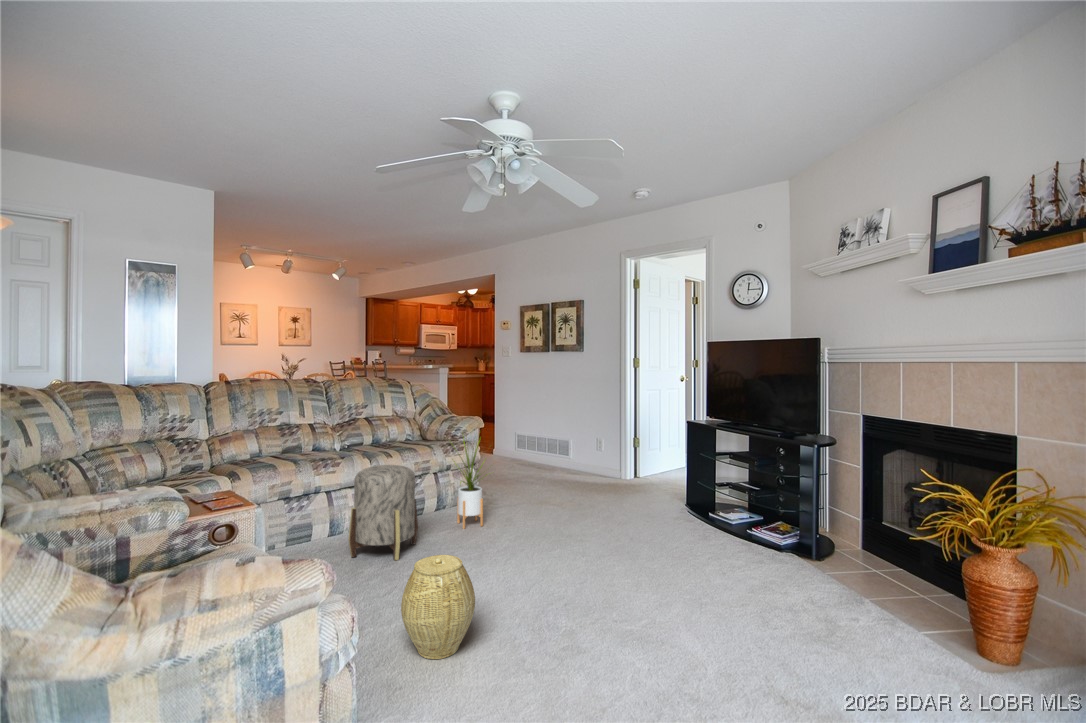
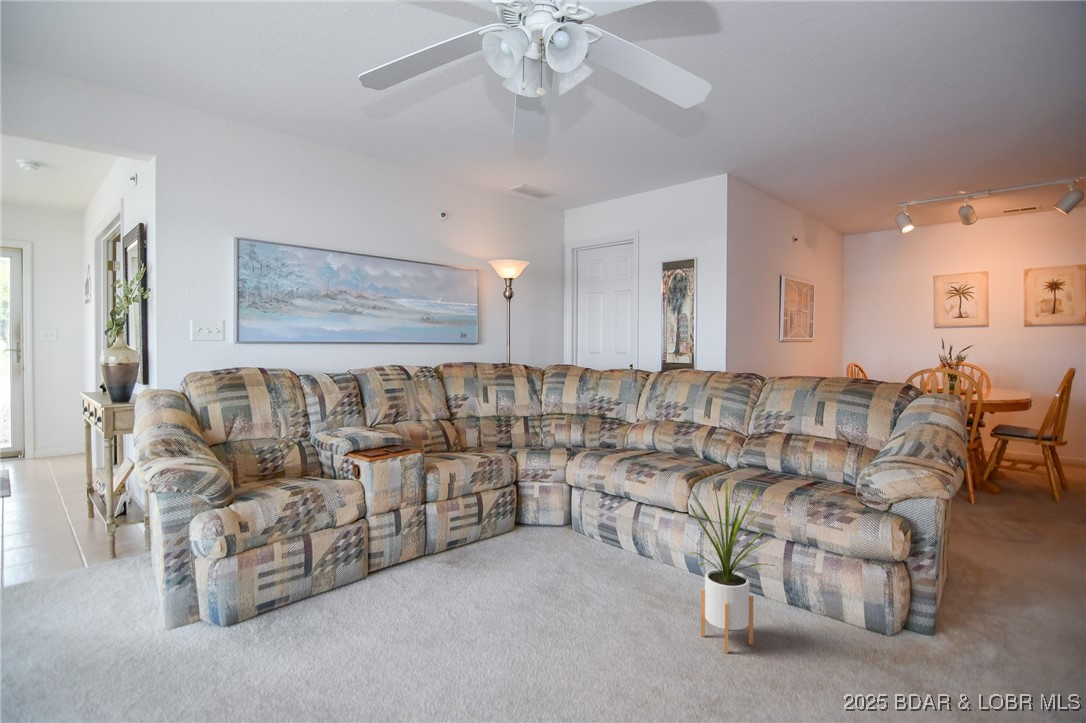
ottoman: present [348,465,418,560] -> none [557,481,631,605]
woven basket: present [401,555,475,659] -> none [286,554,368,663]

